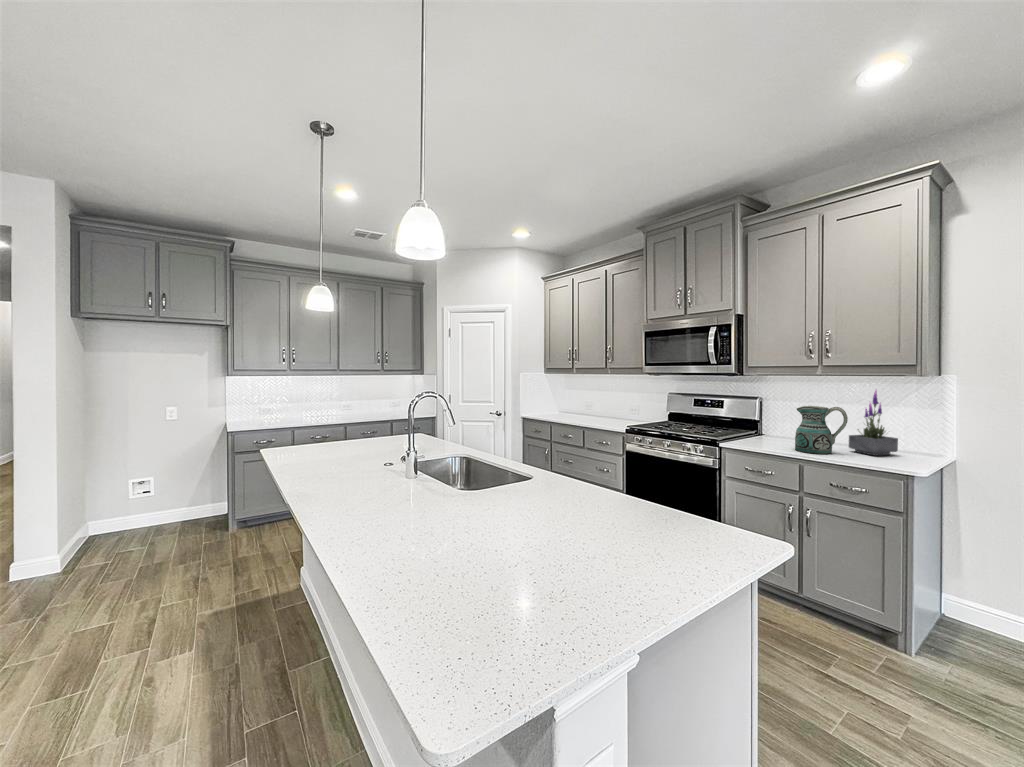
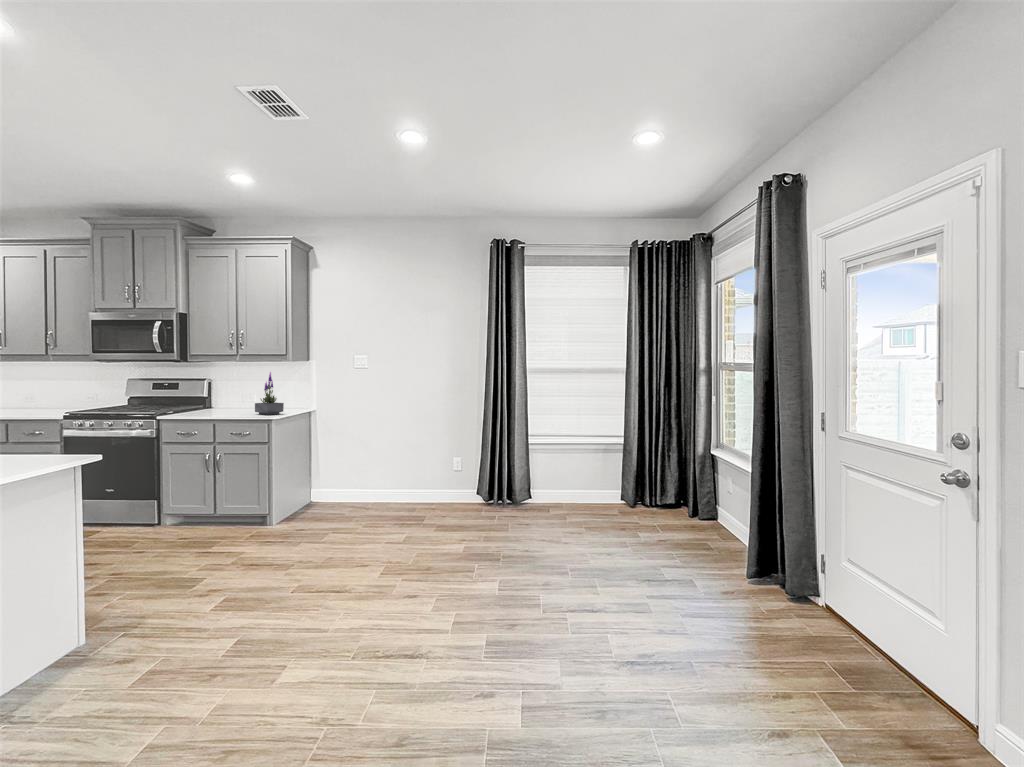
ceramic pitcher: present [795,406,848,454] -> none [215,383,250,416]

